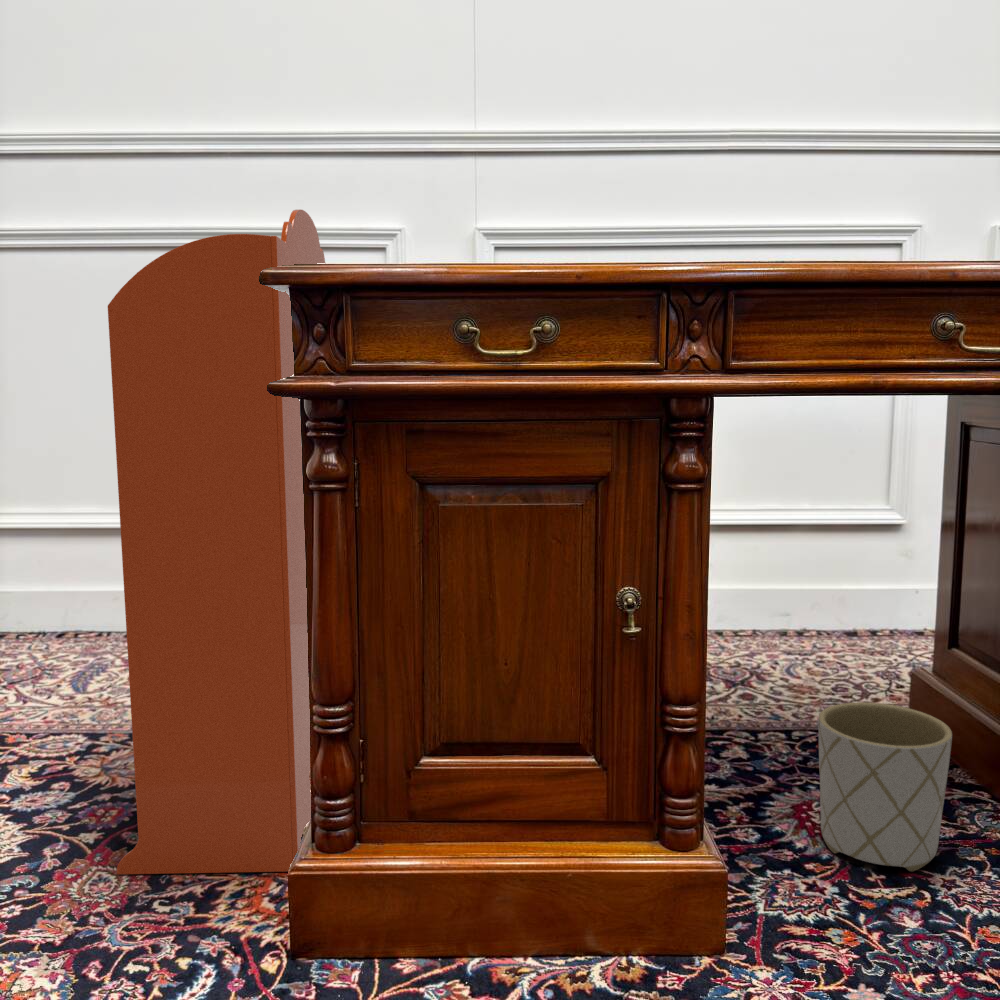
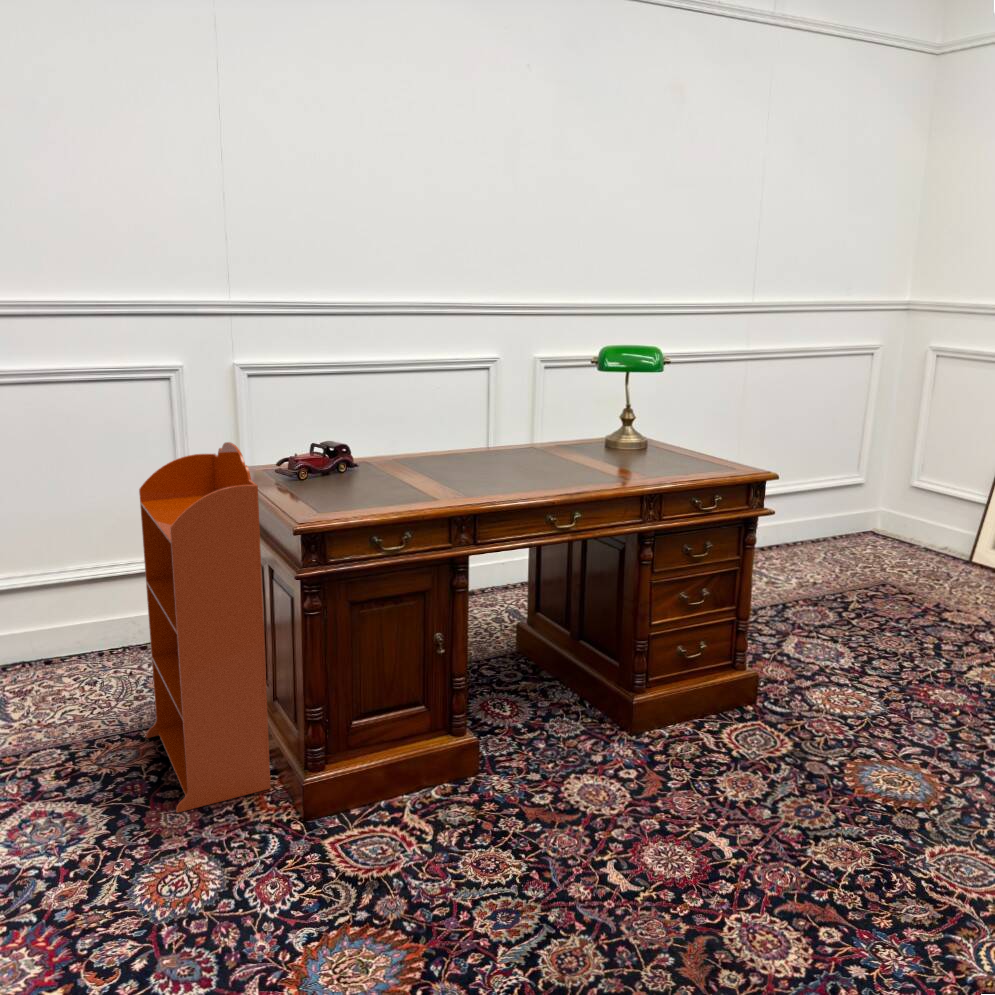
planter: present [819,702,952,871] -> none [494,652,550,725]

